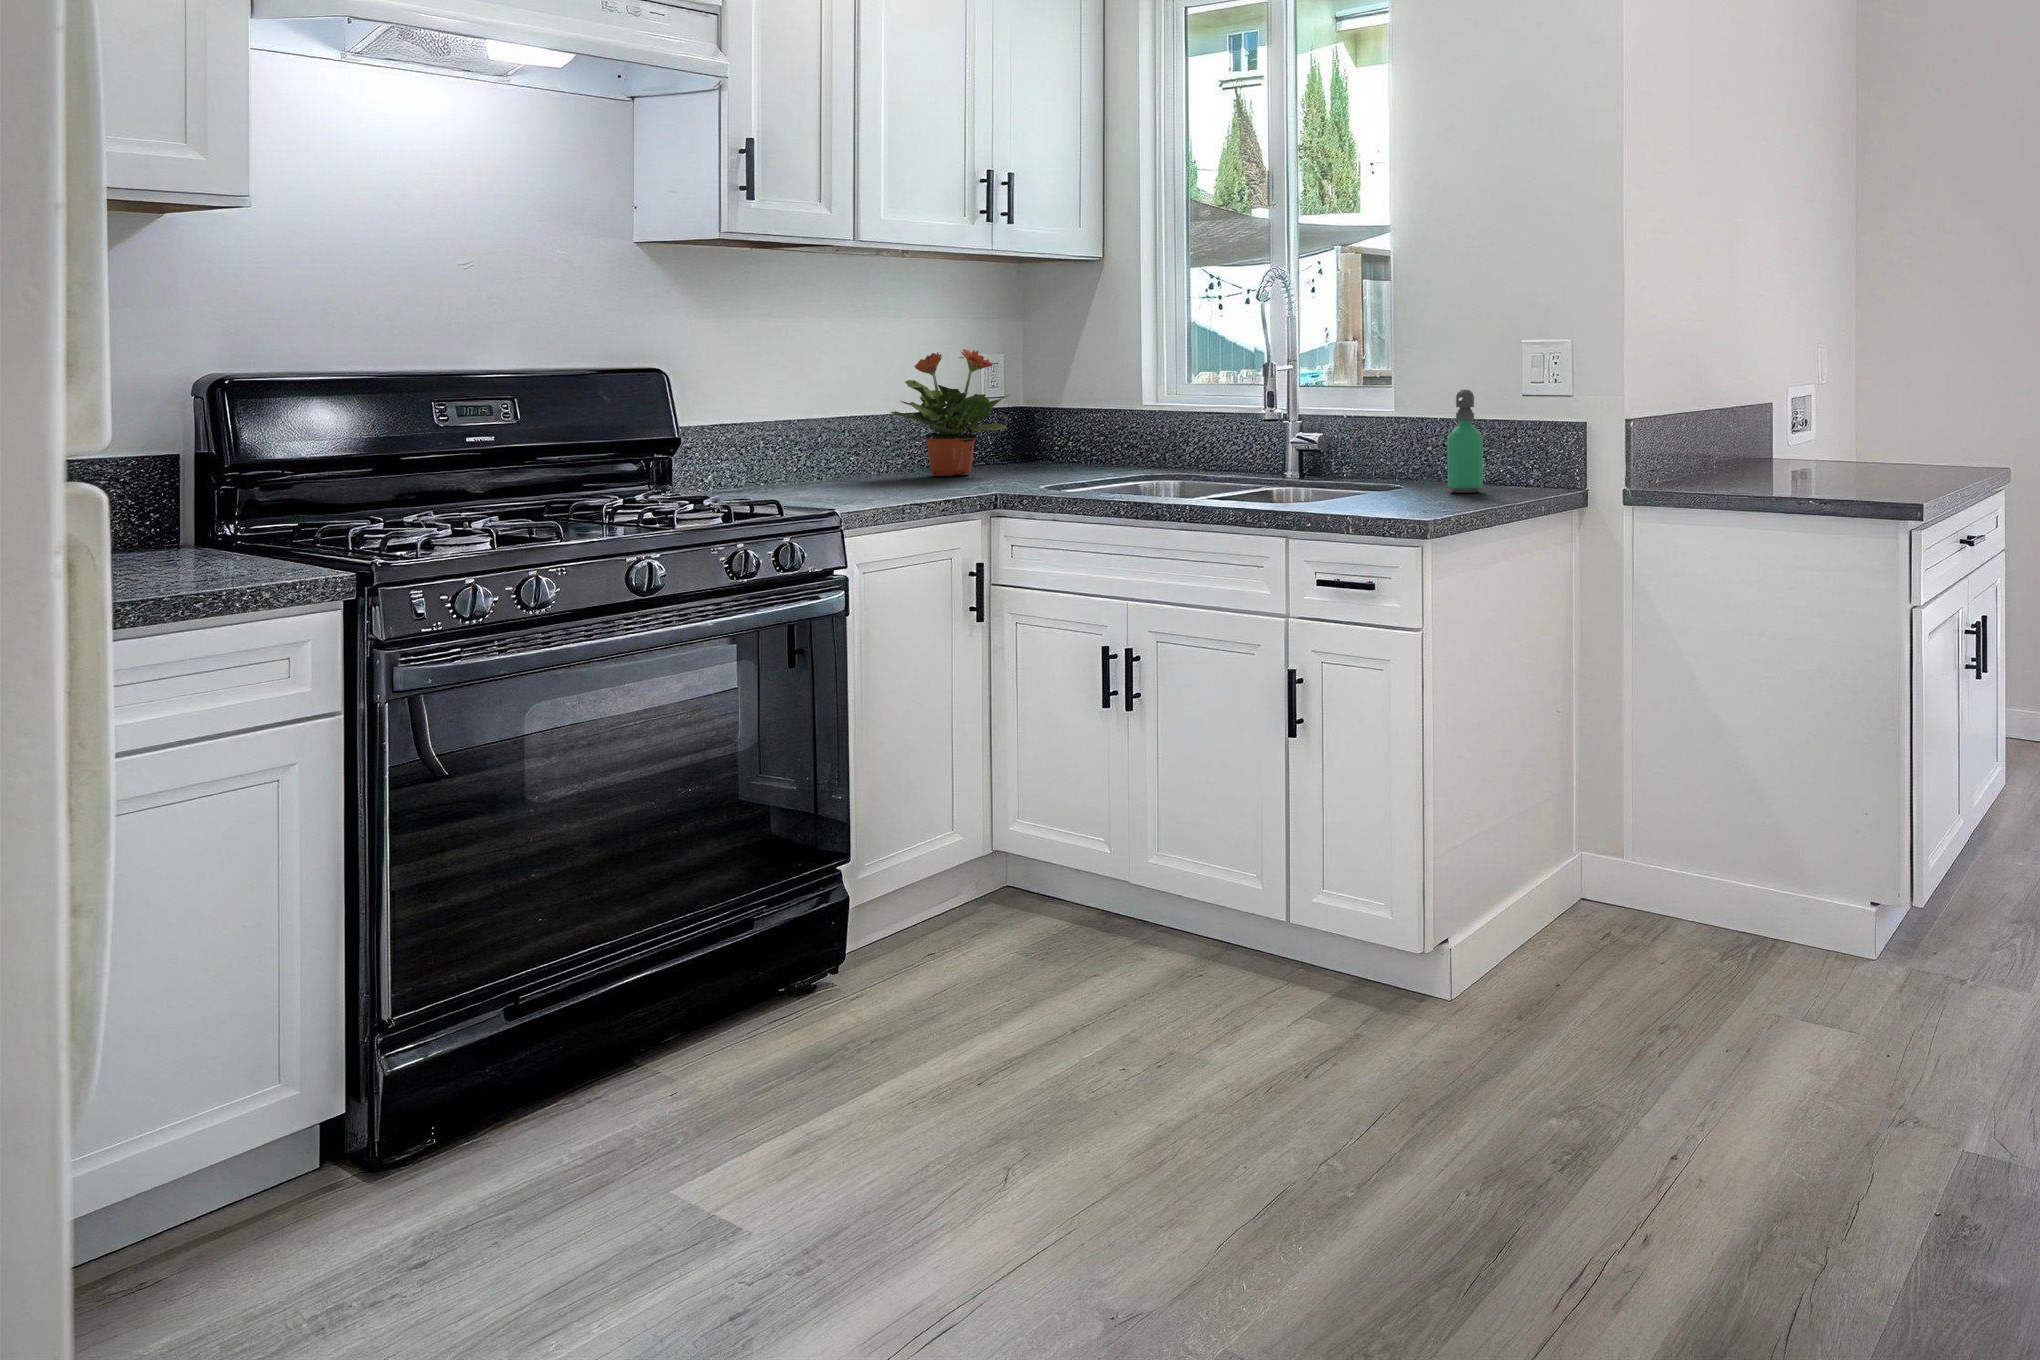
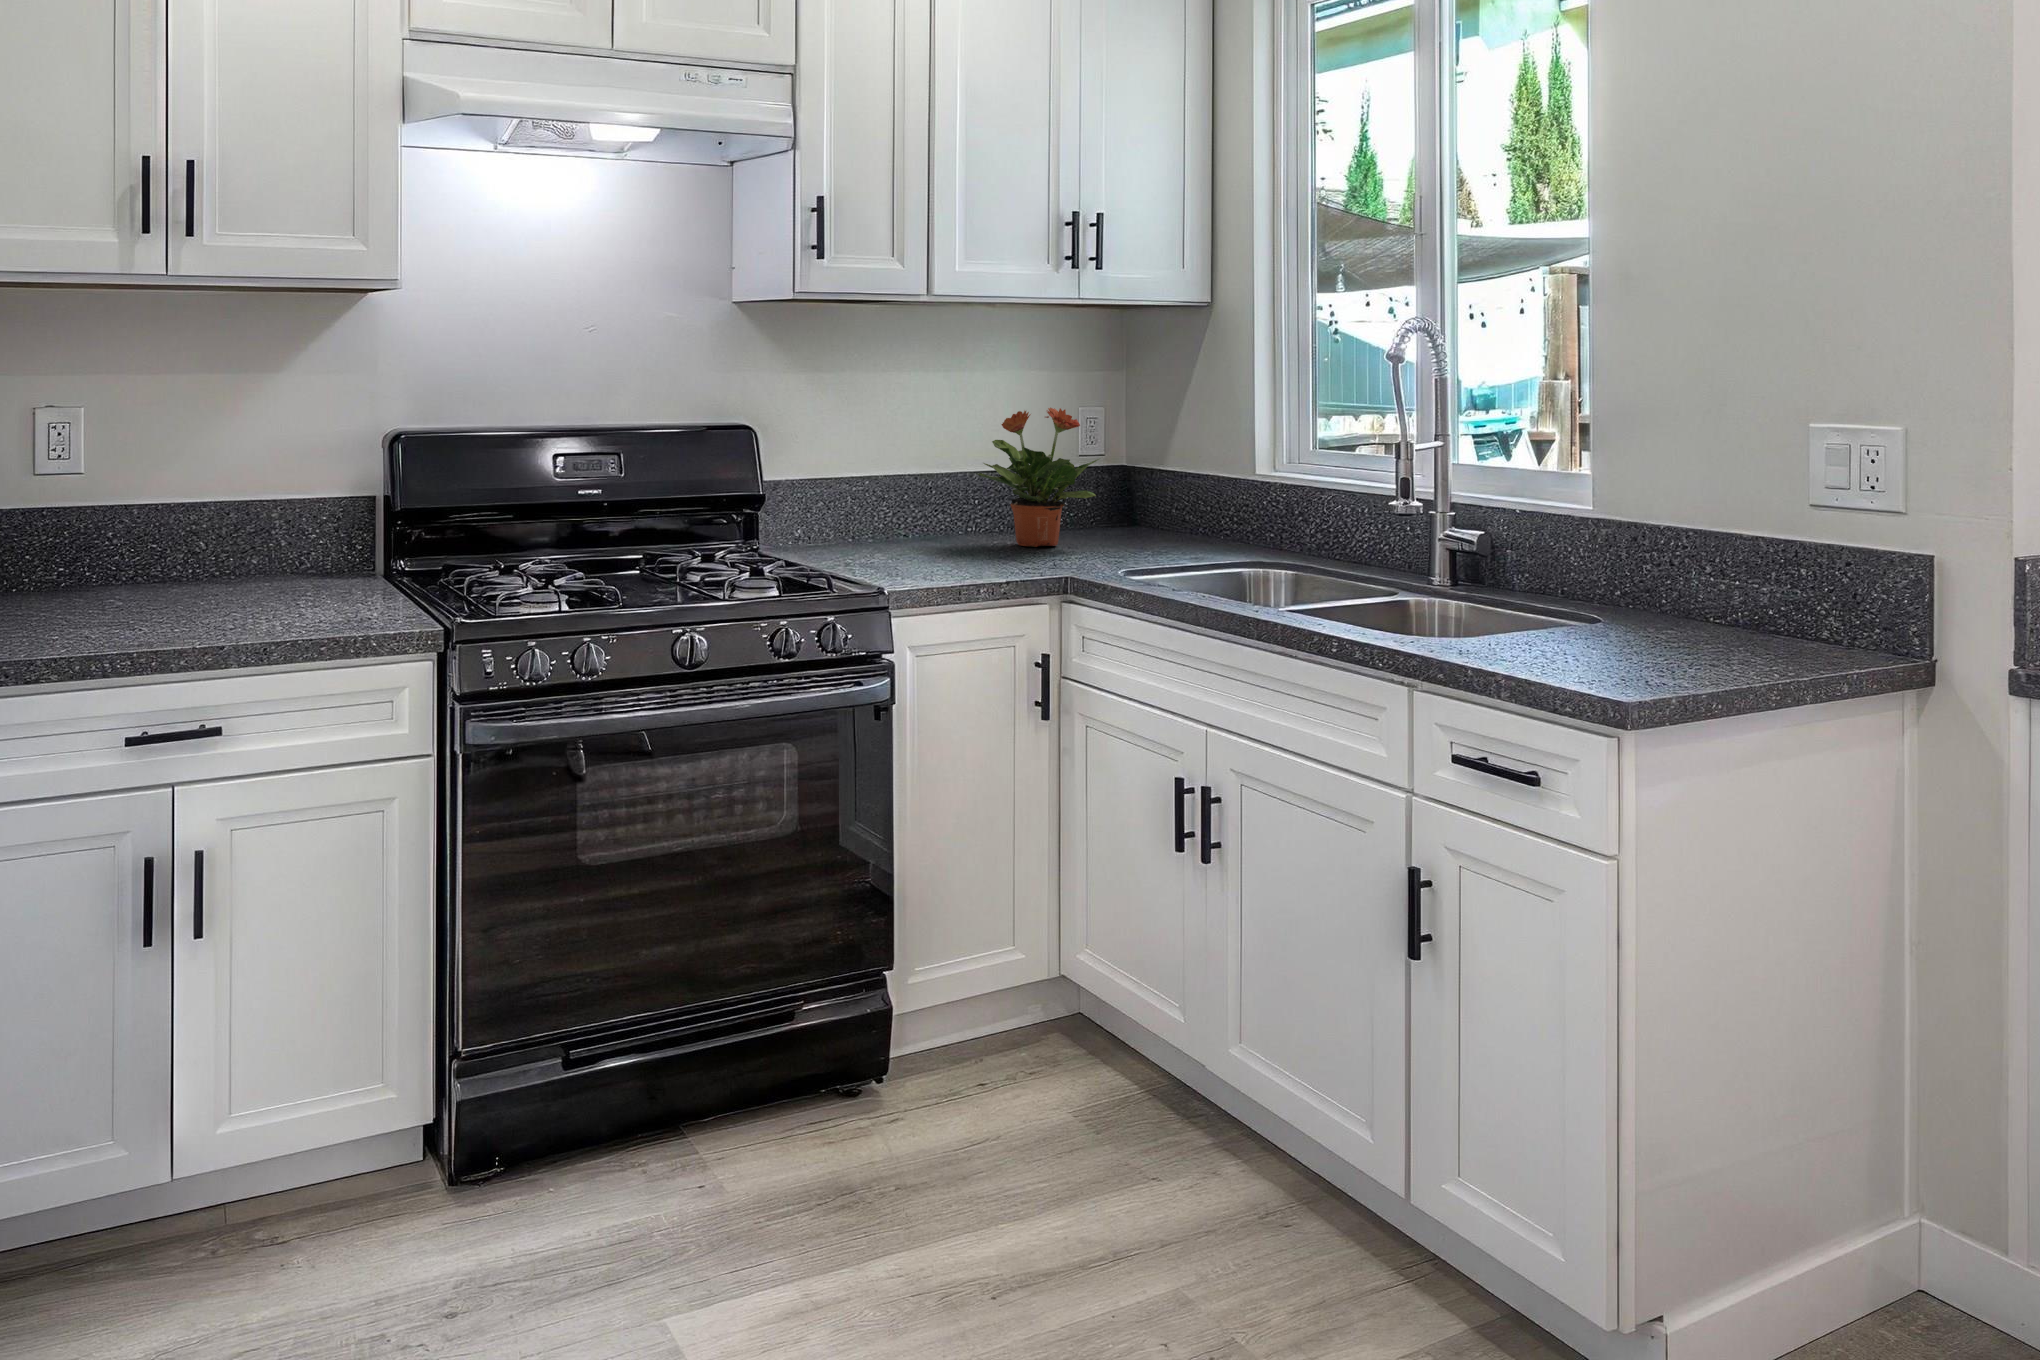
soap dispenser: present [1448,389,1483,493] -> none [1669,487,1730,640]

